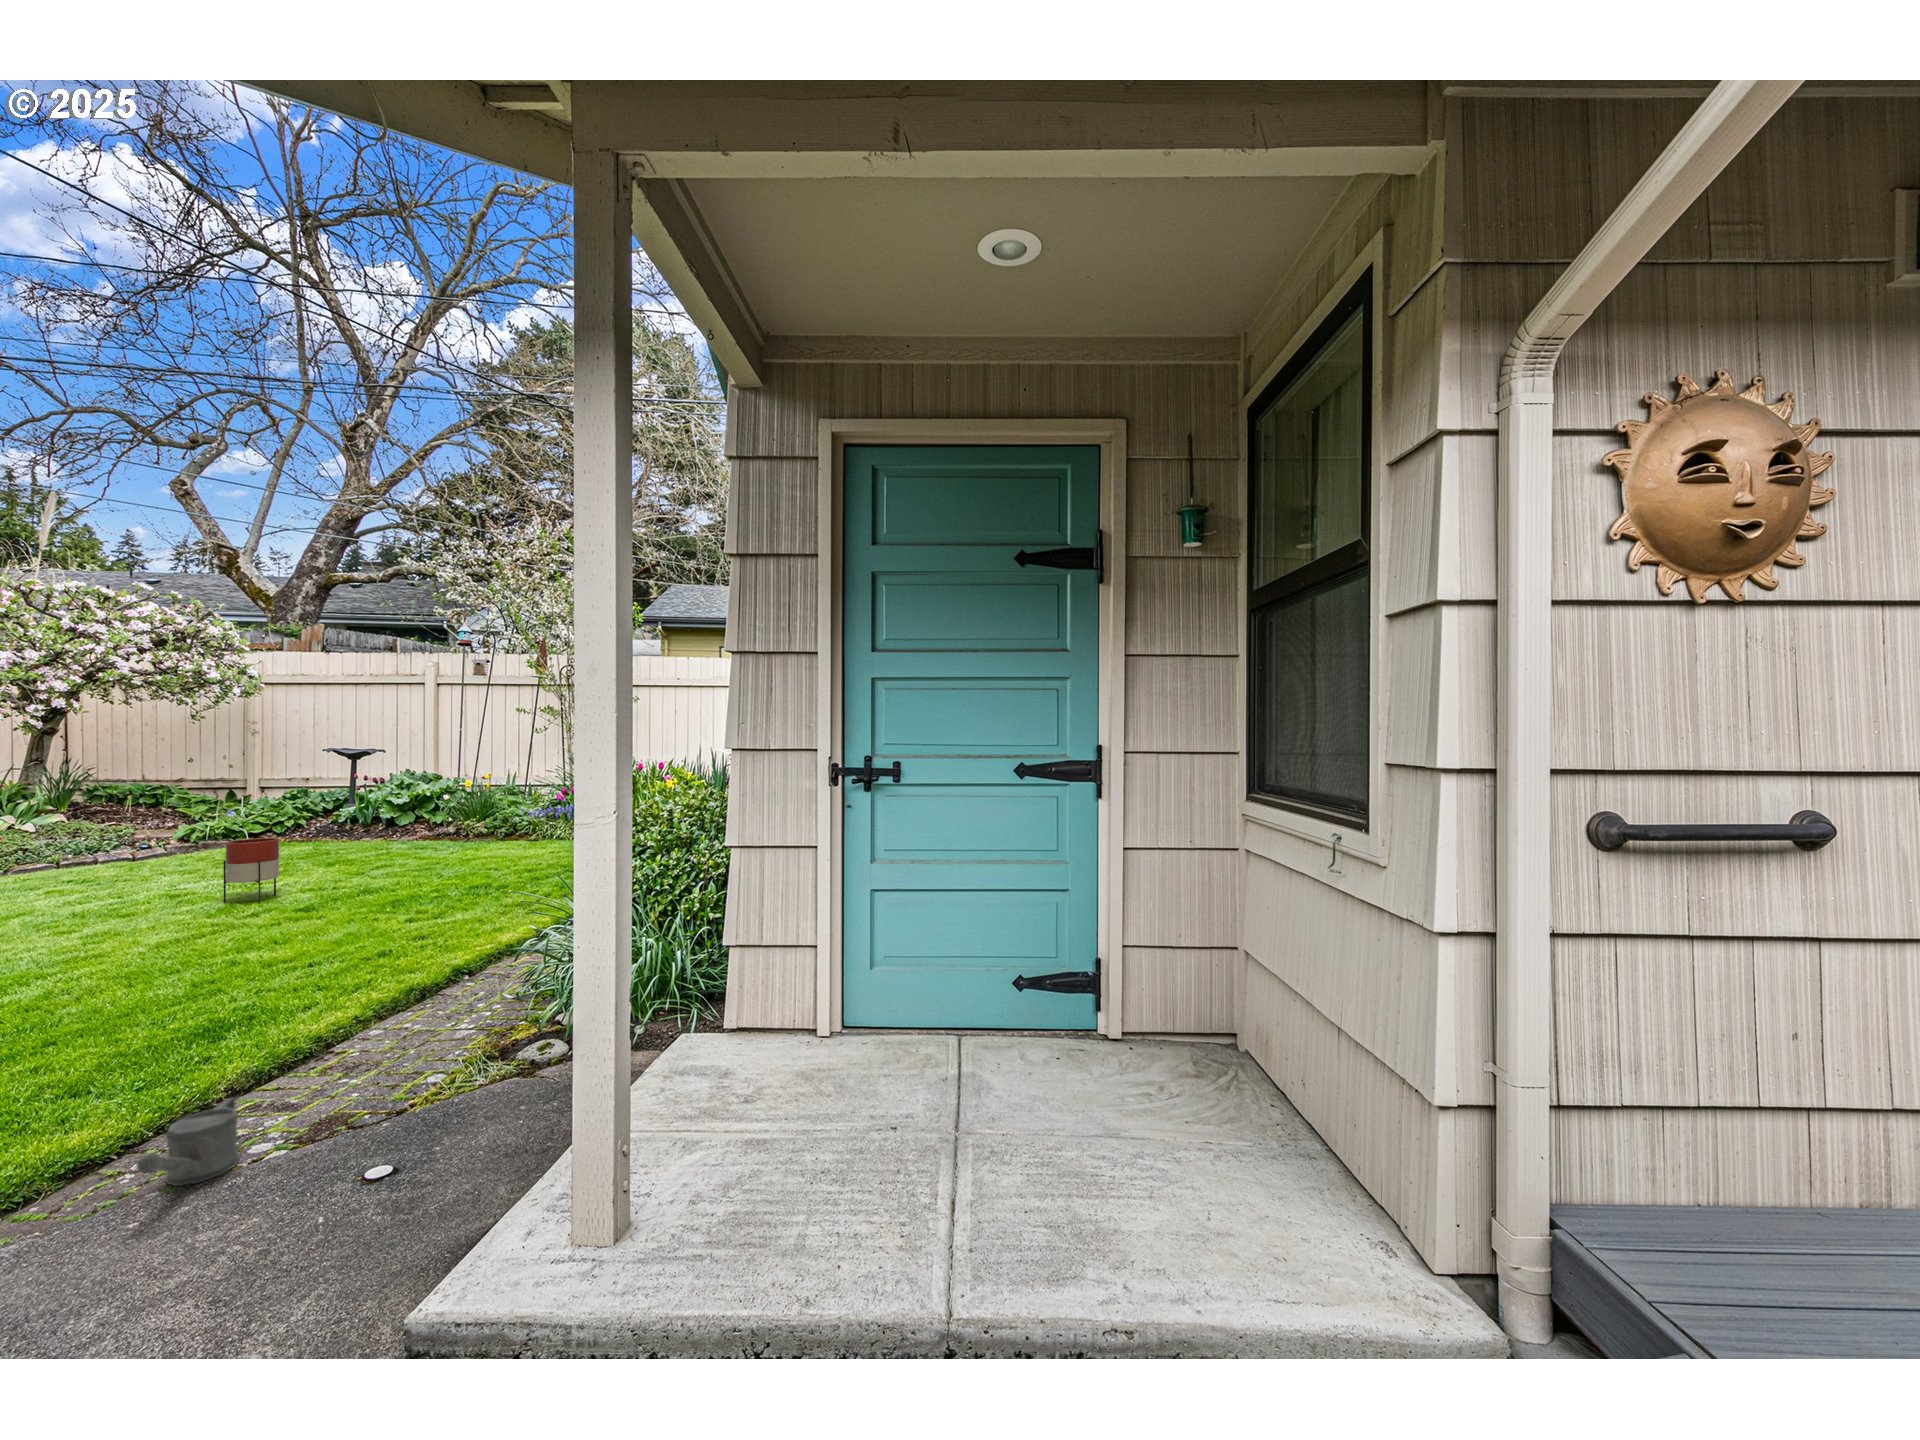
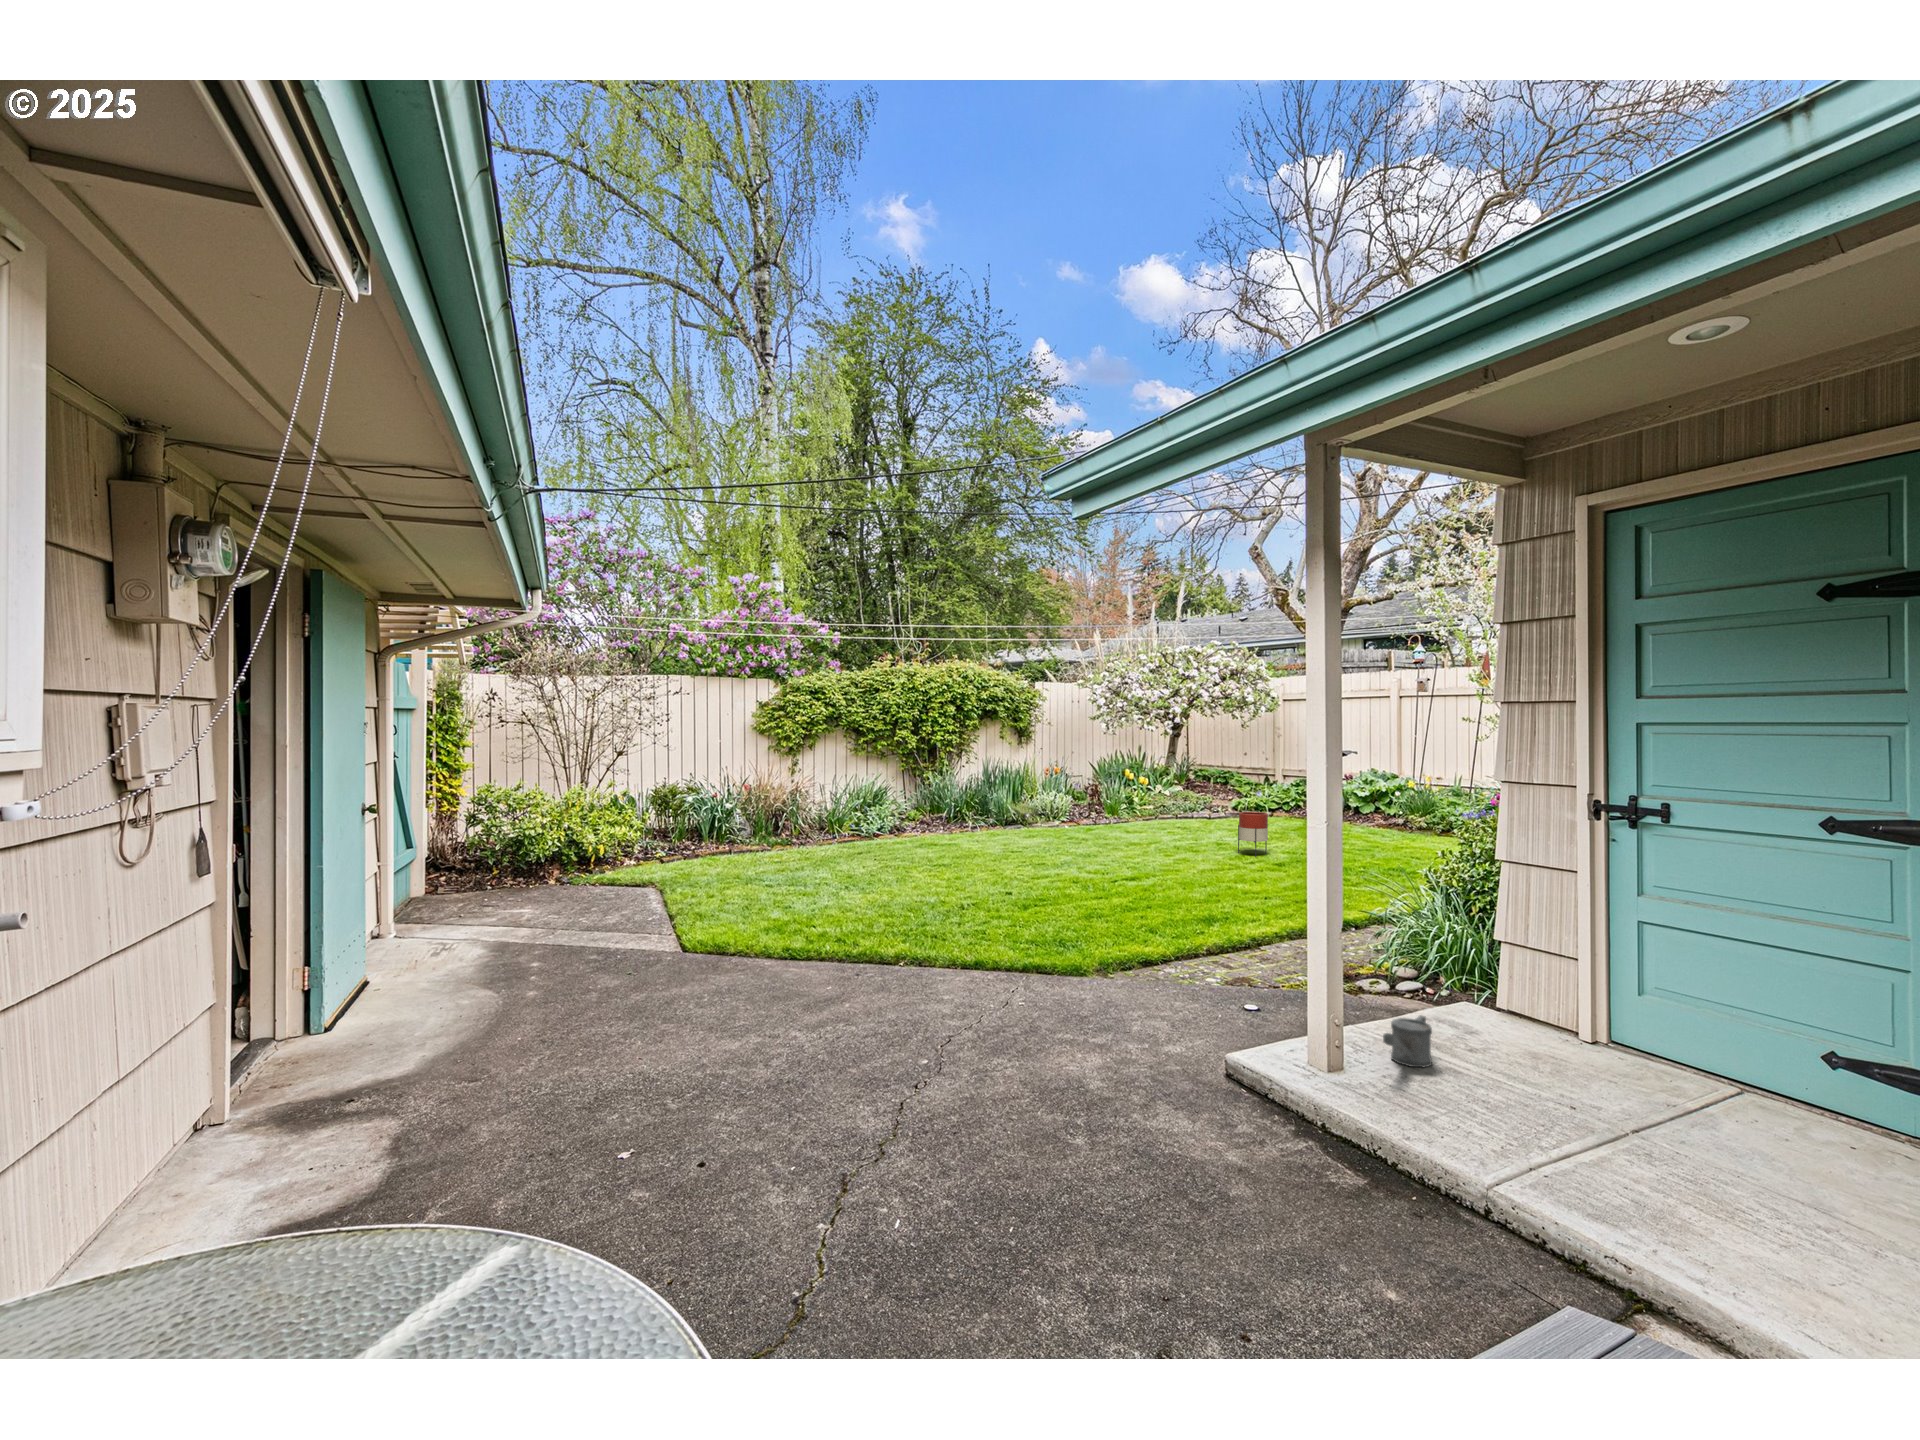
watering can: present [137,1098,239,1186] -> present [1383,1016,1432,1067]

